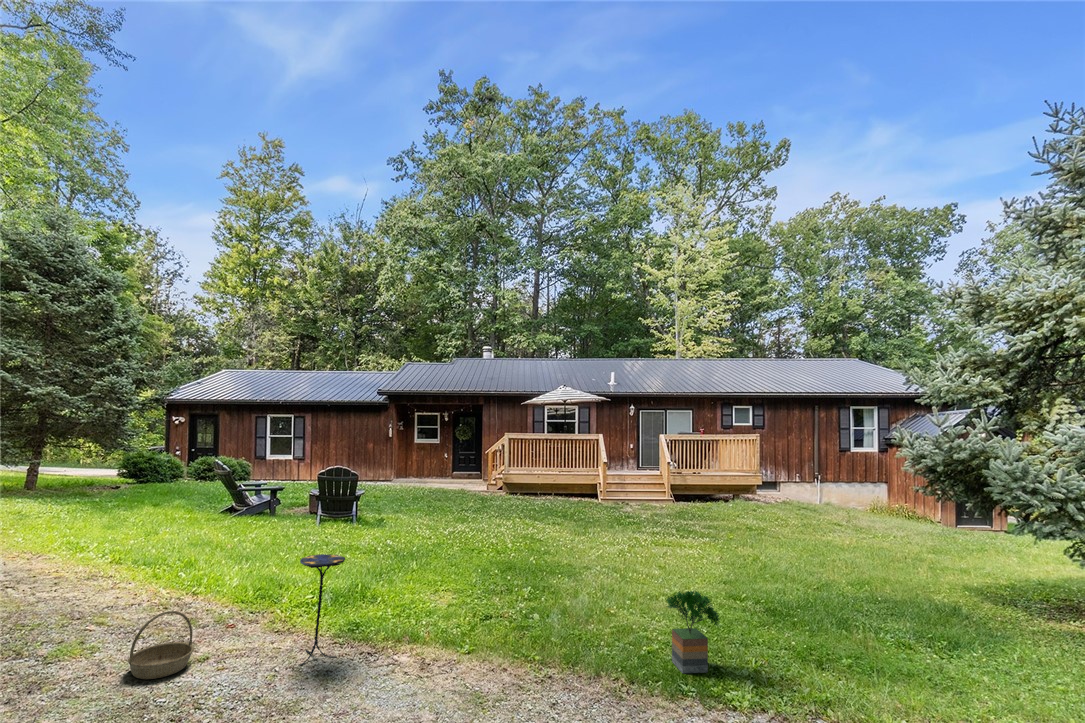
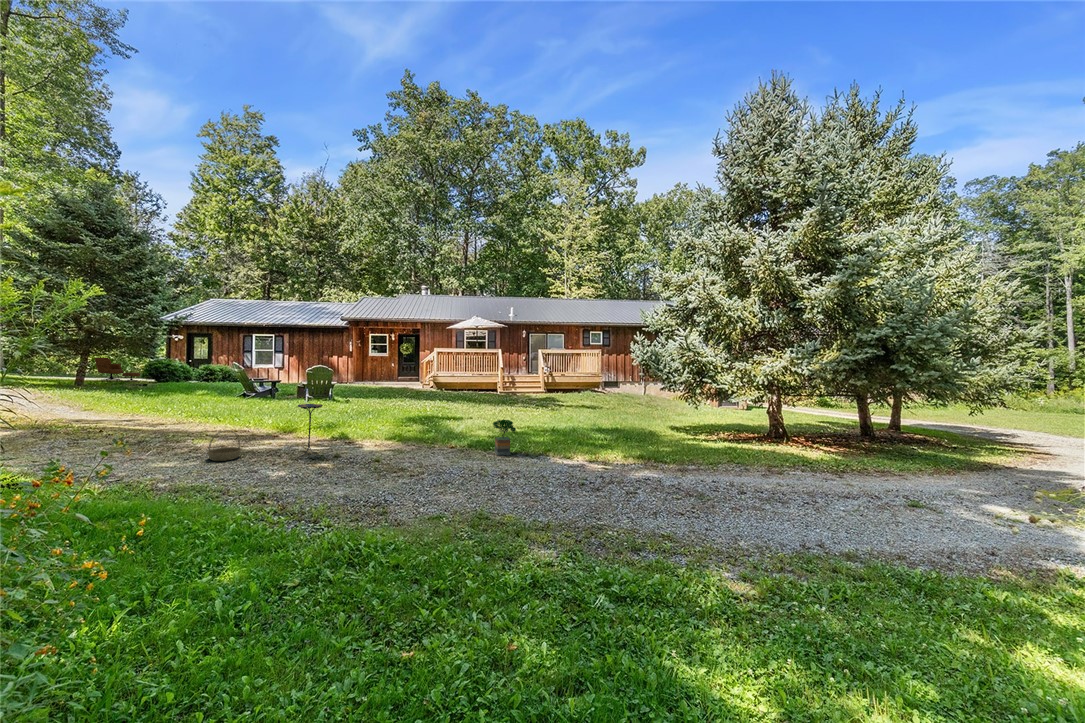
lounge chair: none [70,439,122,483] -> present [95,358,140,381]

